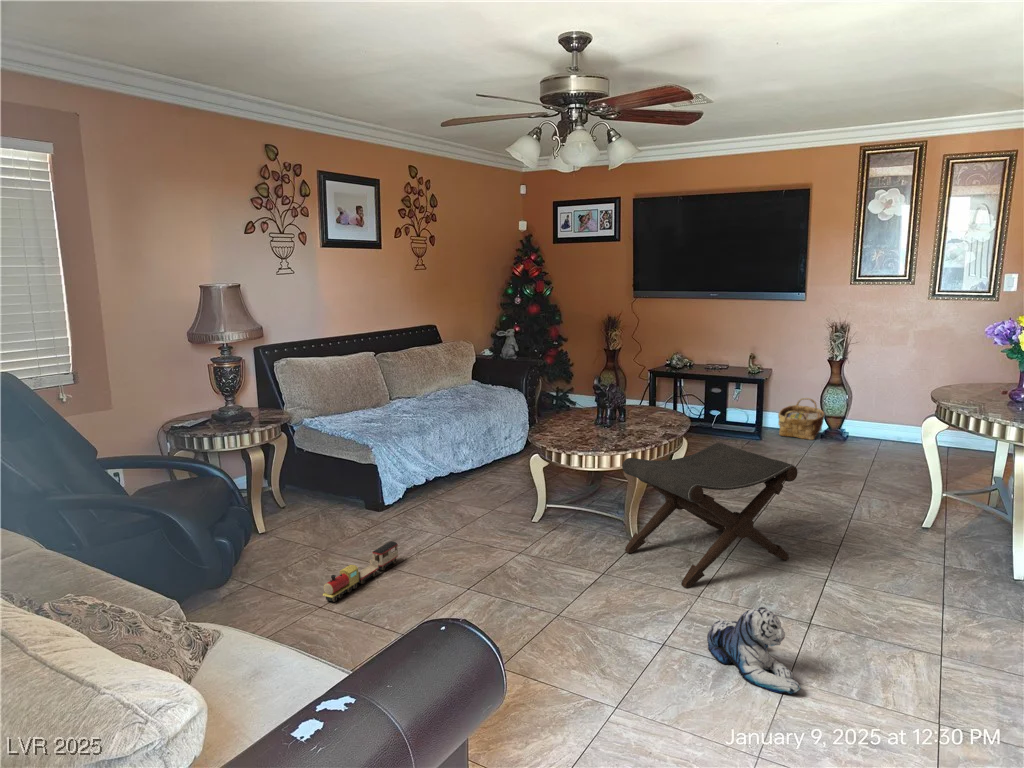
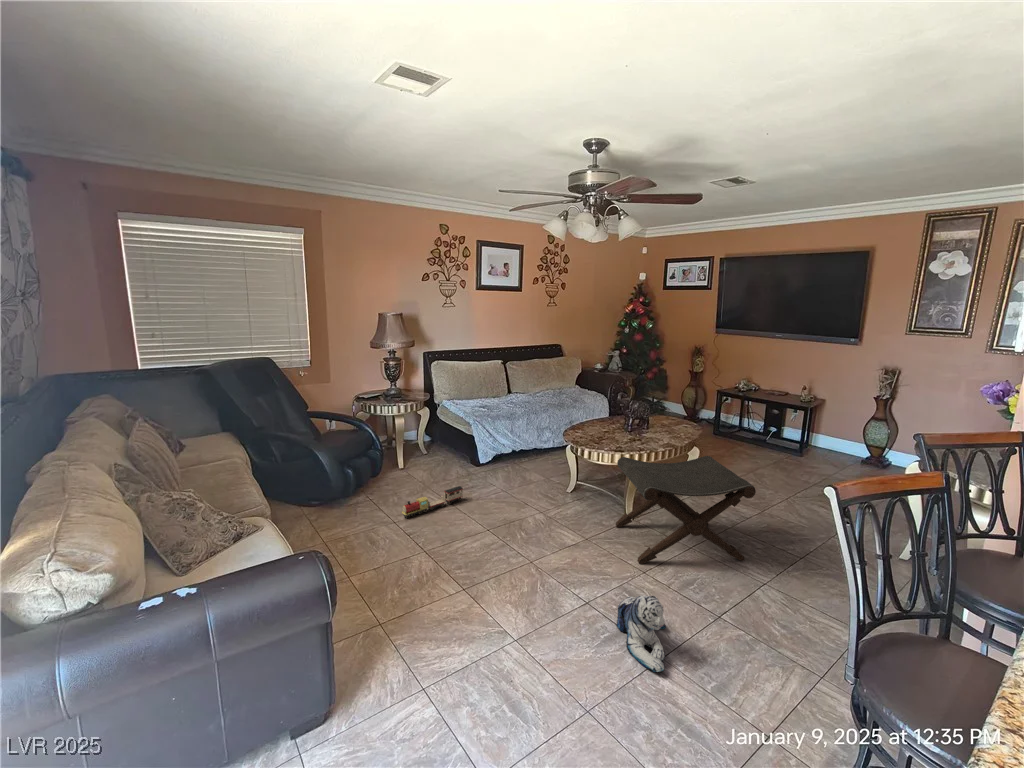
woven basket: present [778,398,824,440] -> none [821,427,867,463]

